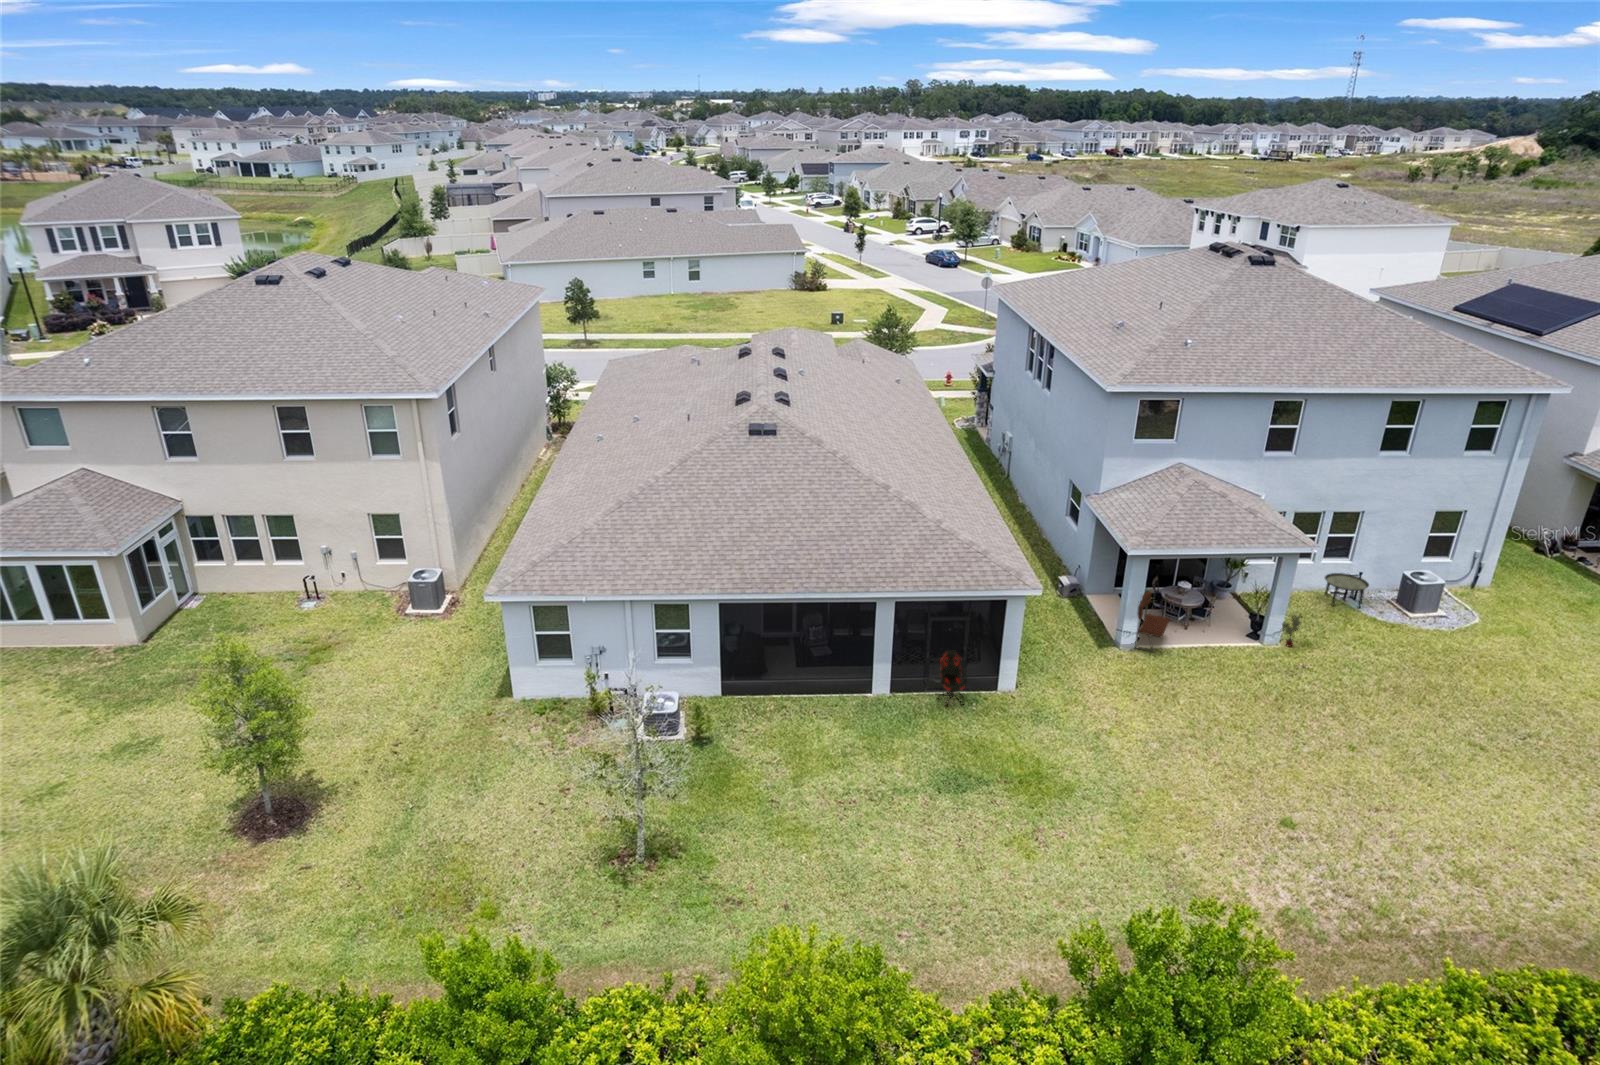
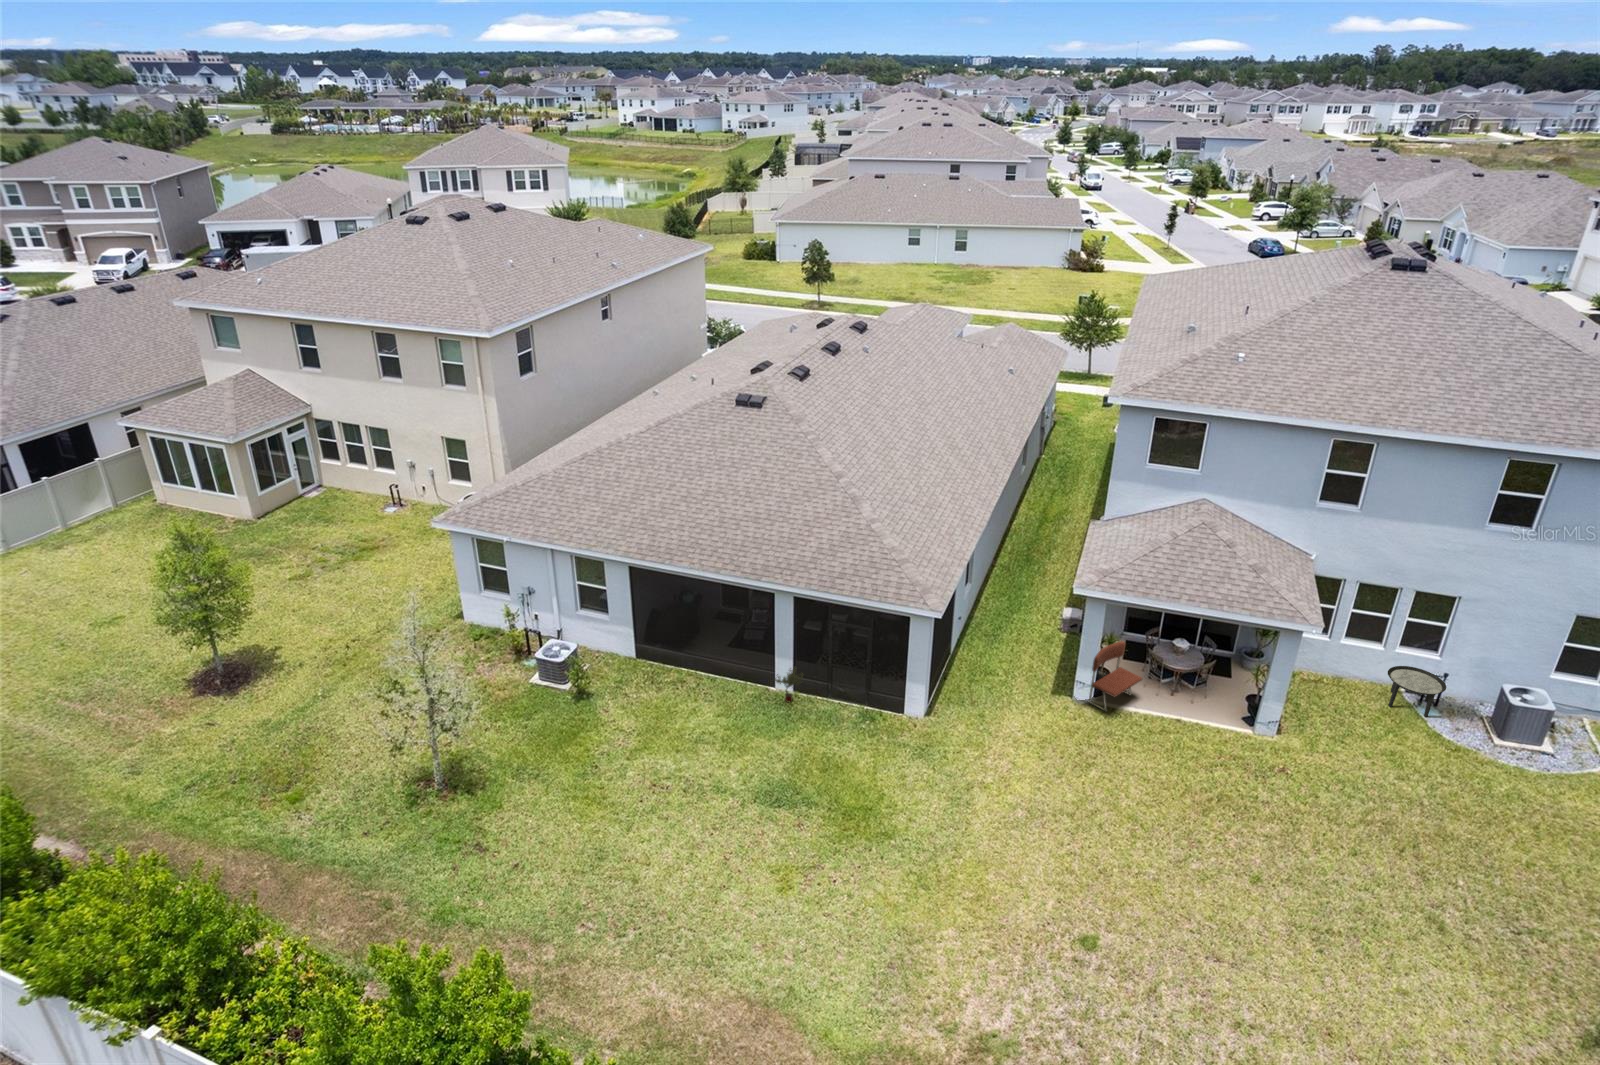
potted tree: present [1282,614,1301,647] -> present [774,667,803,702]
chair: present [937,651,967,706] -> none [825,661,856,722]

